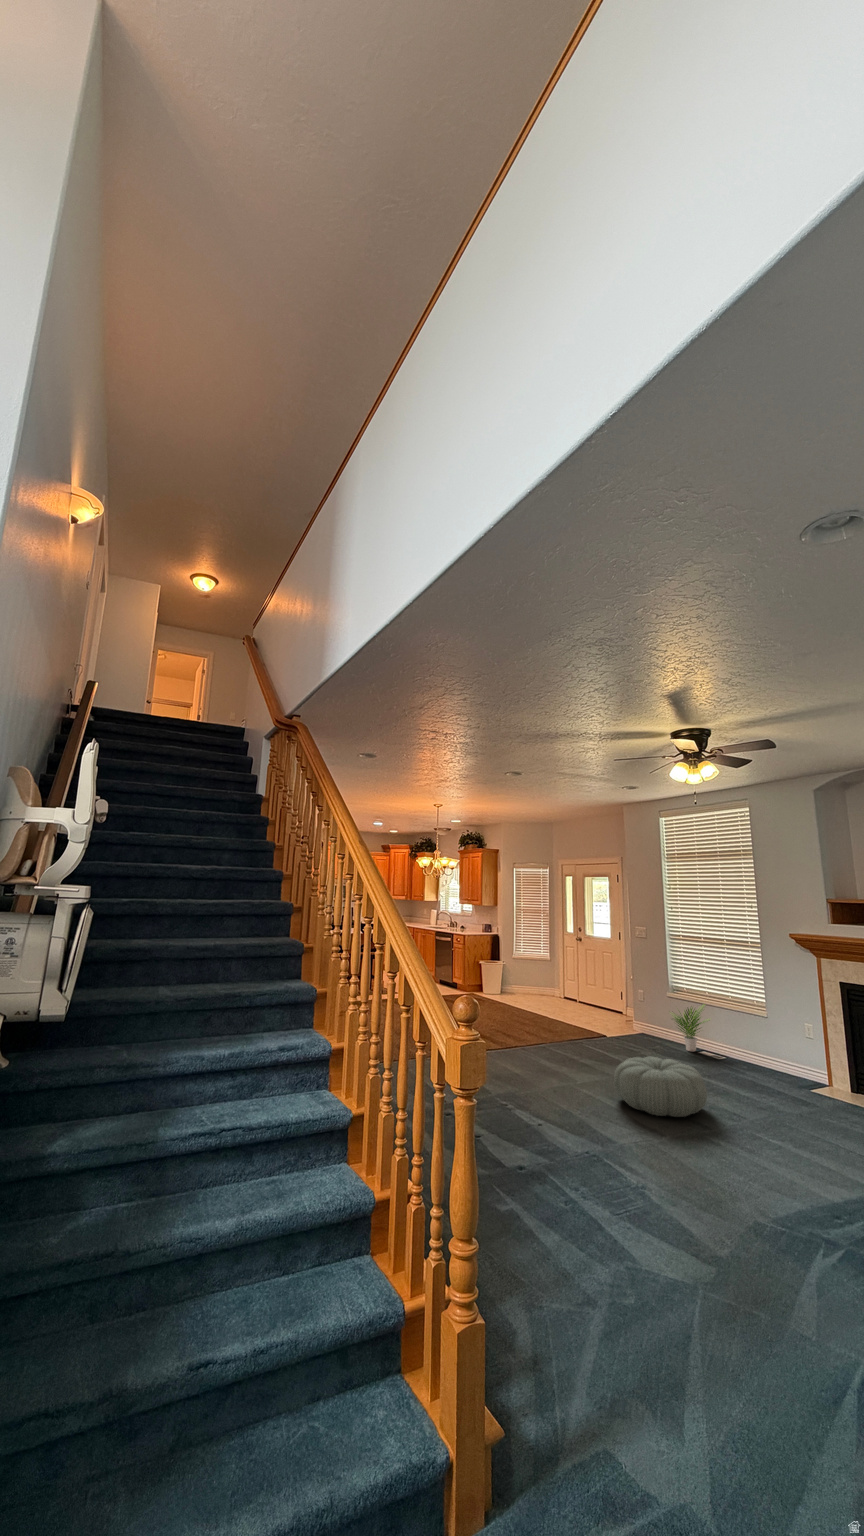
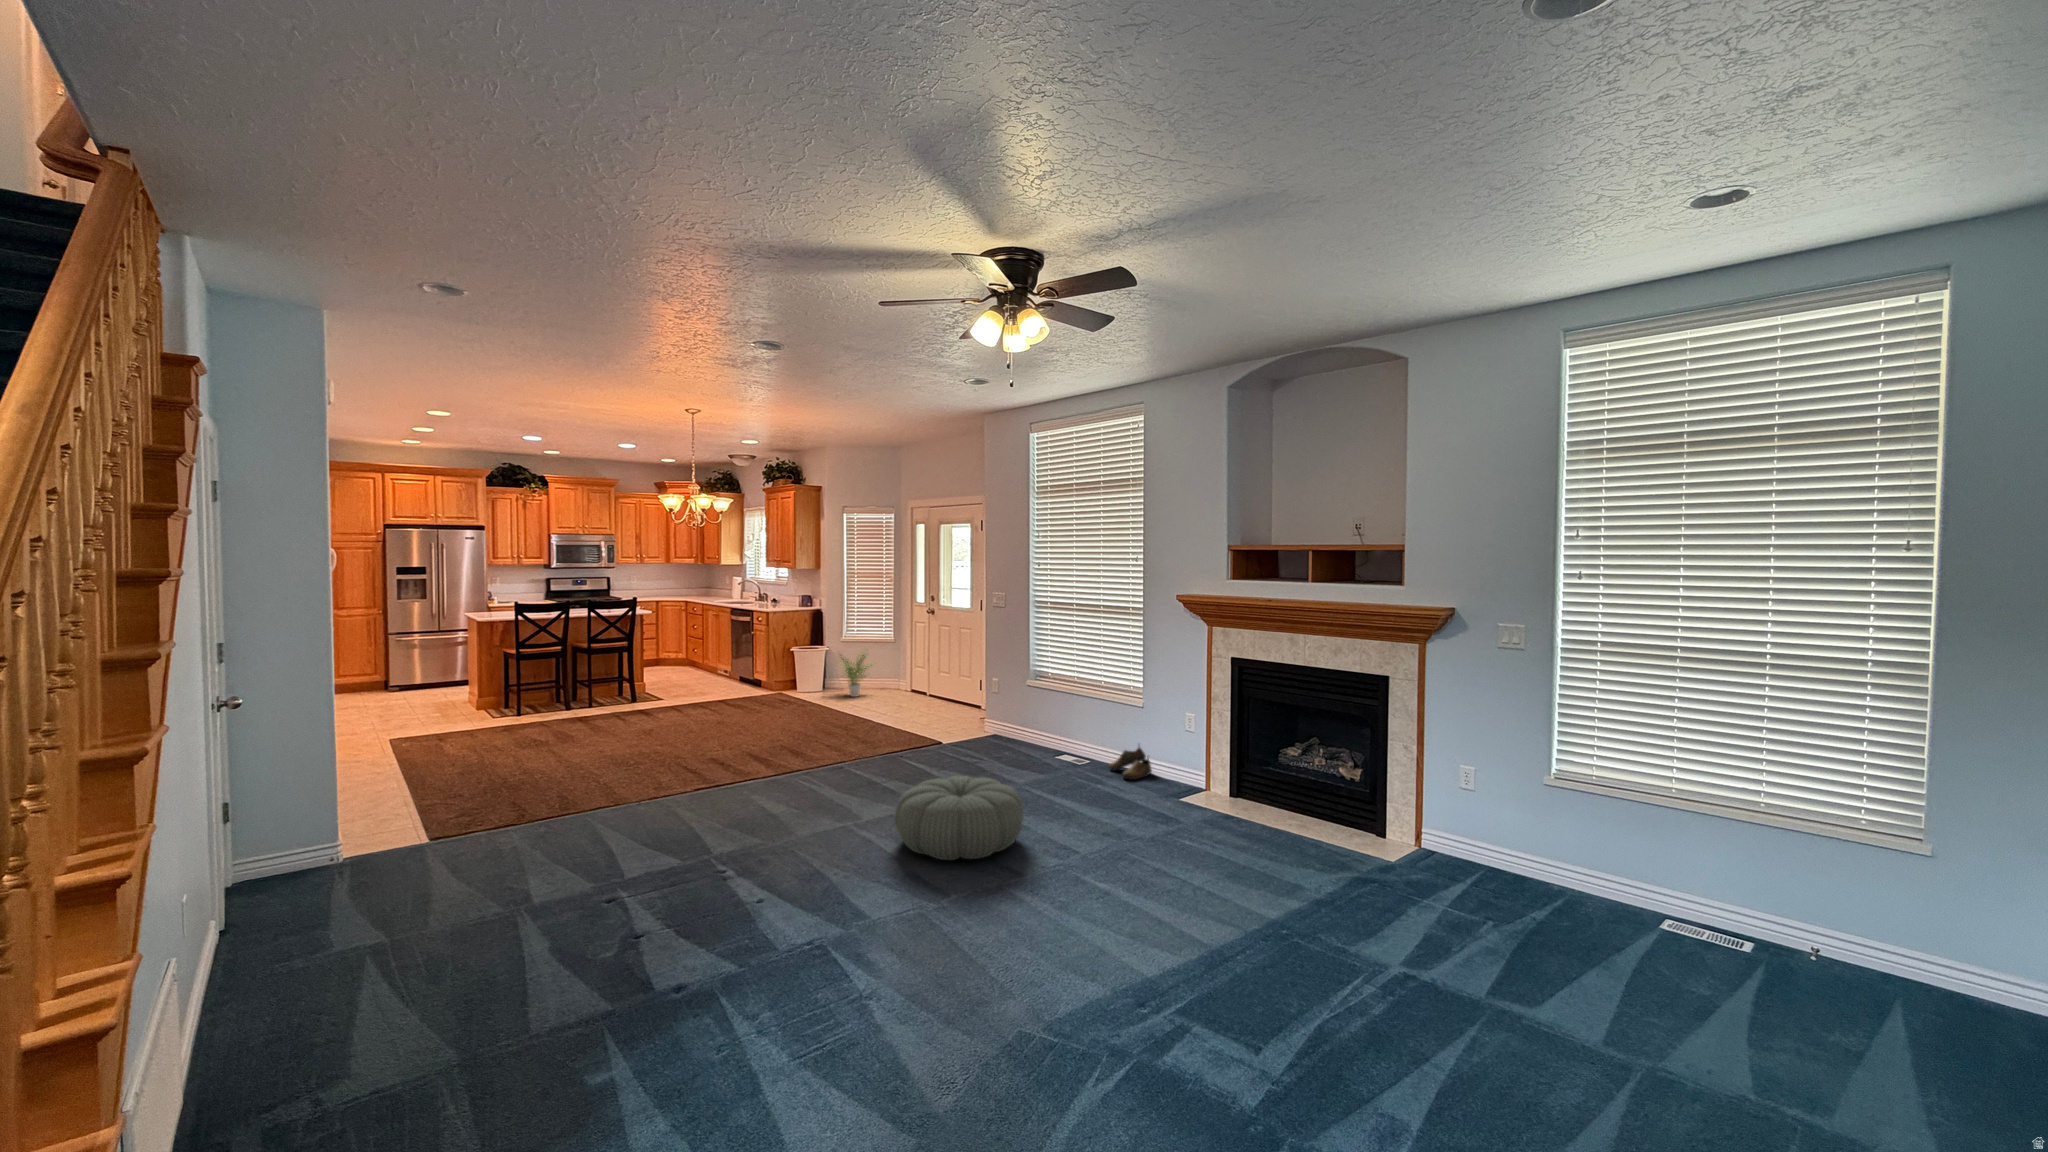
potted plant: present [674,1005,705,1052] -> present [840,652,872,697]
shoe: none [744,1046,781,1075] -> present [1108,747,1152,780]

